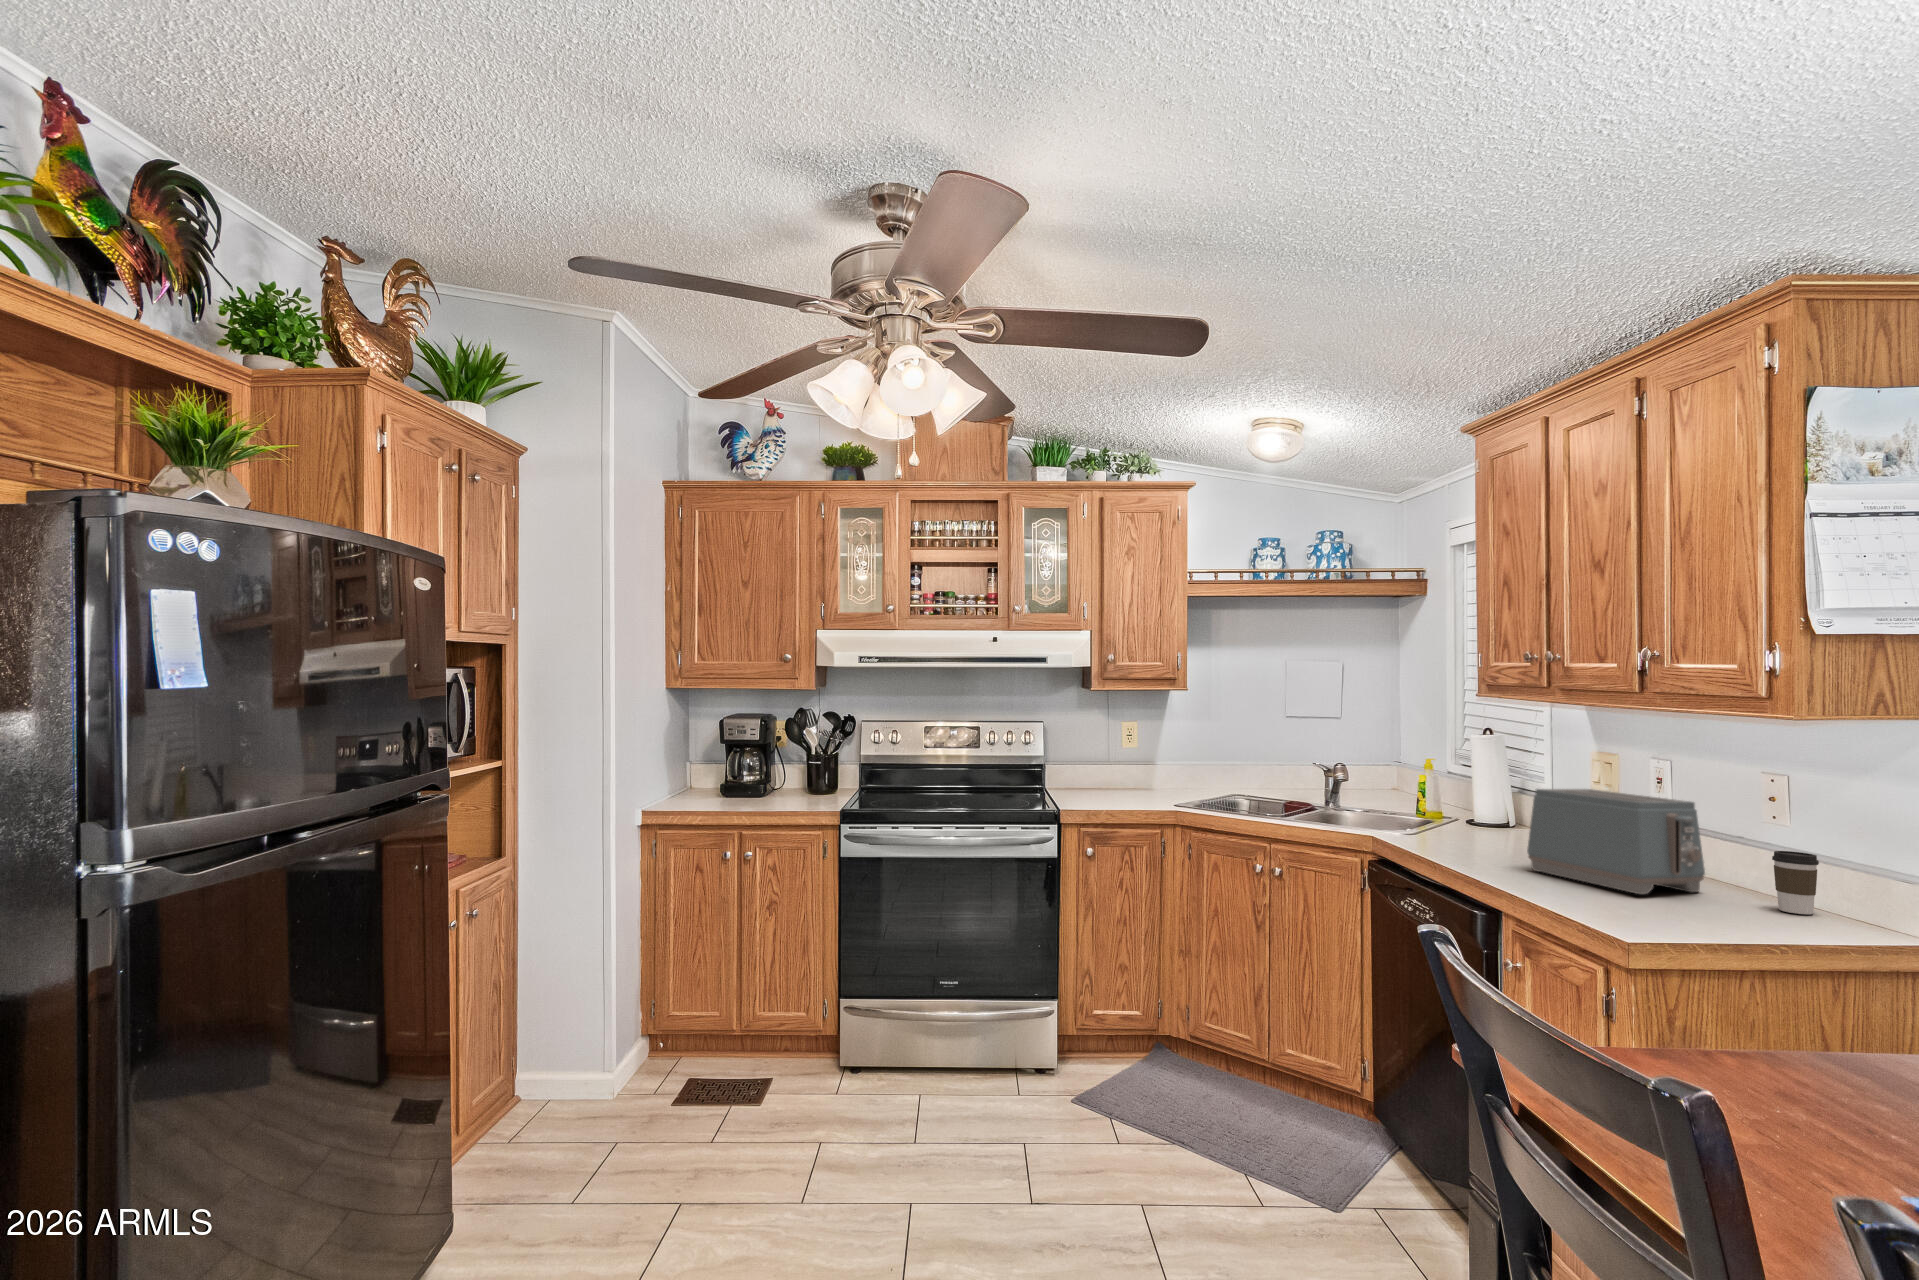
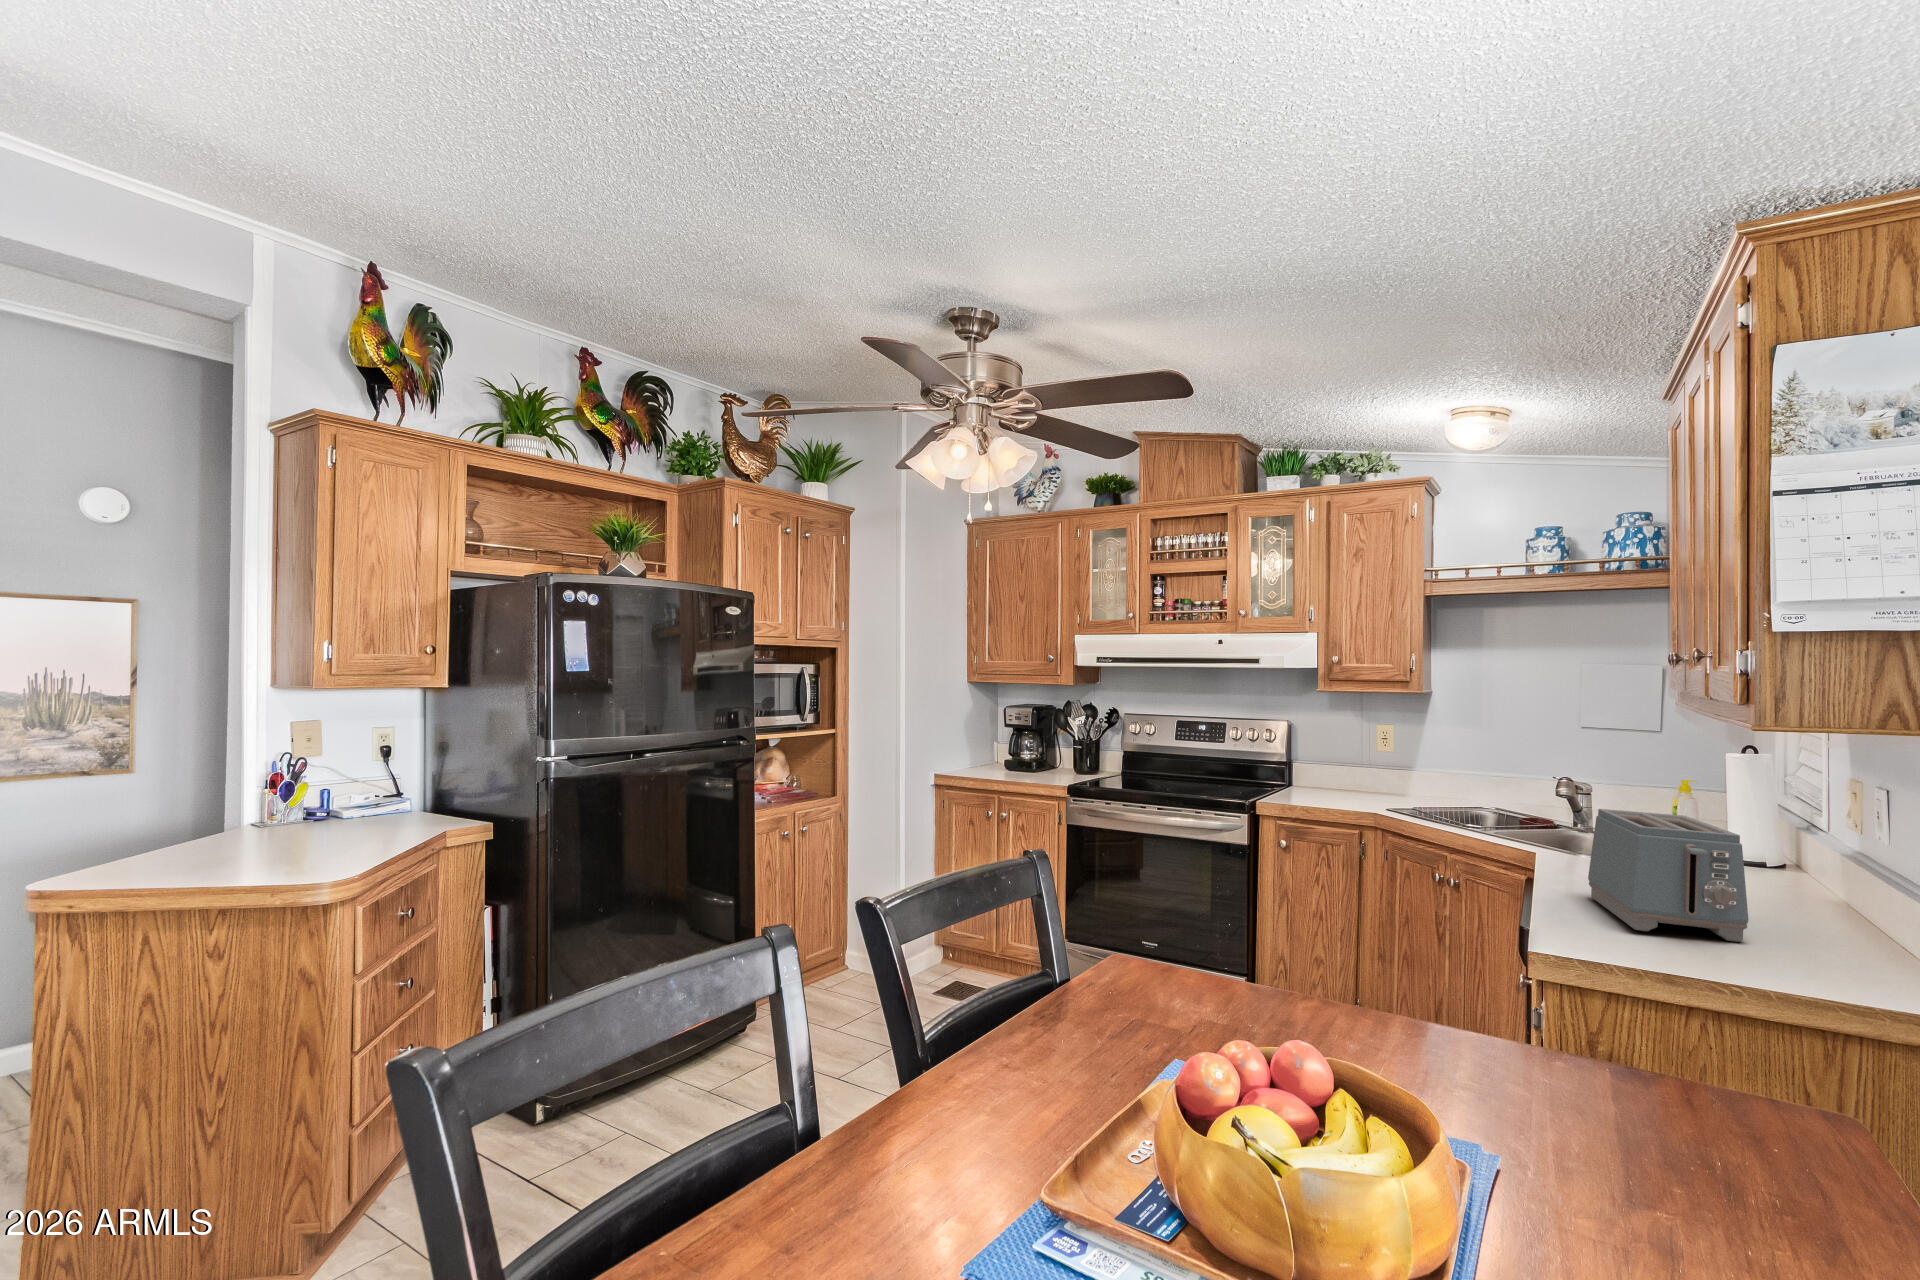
coffee cup: present [1772,851,1819,914] -> none [1778,899,1836,979]

